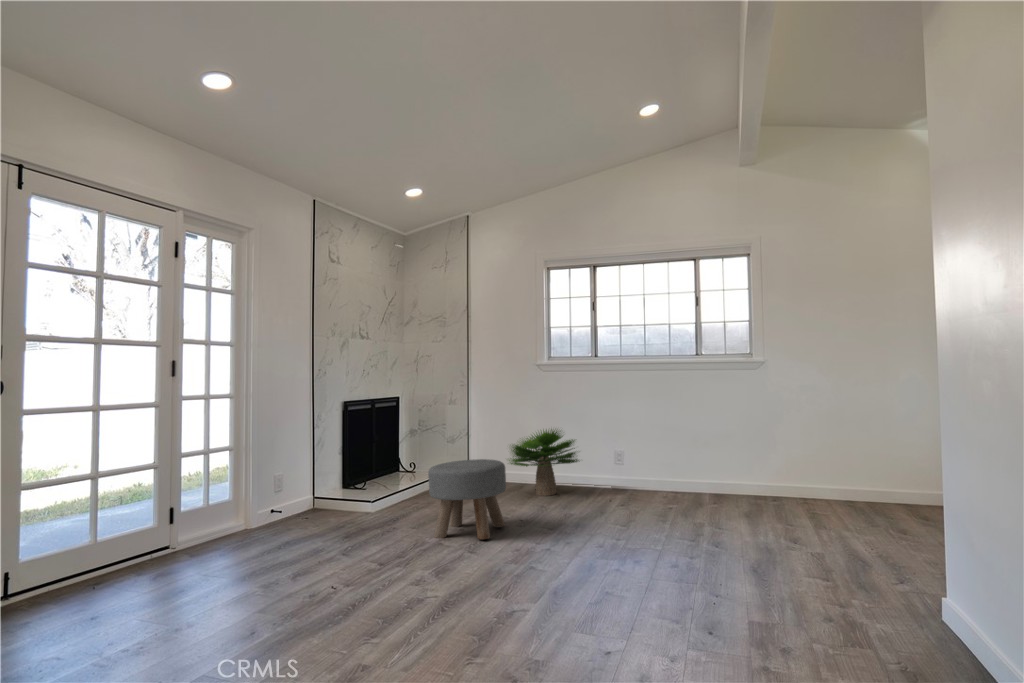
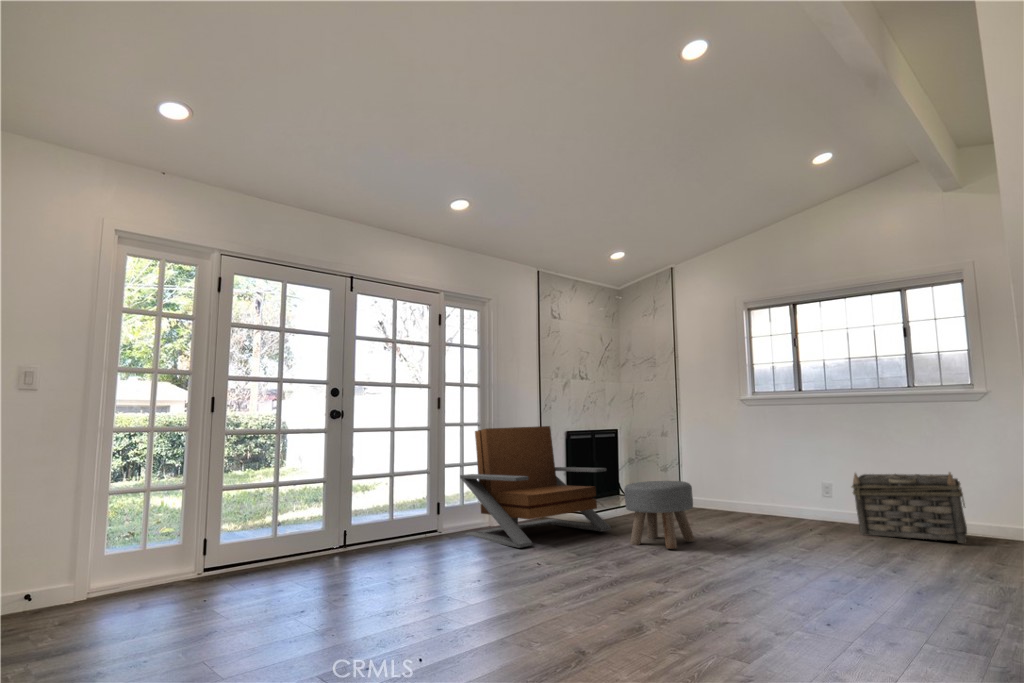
lounge chair: none [204,397,407,561] -> present [460,426,611,548]
potted plant: present [509,429,579,496] -> none [708,456,788,522]
basket: none [646,437,740,503] -> present [852,473,967,543]

